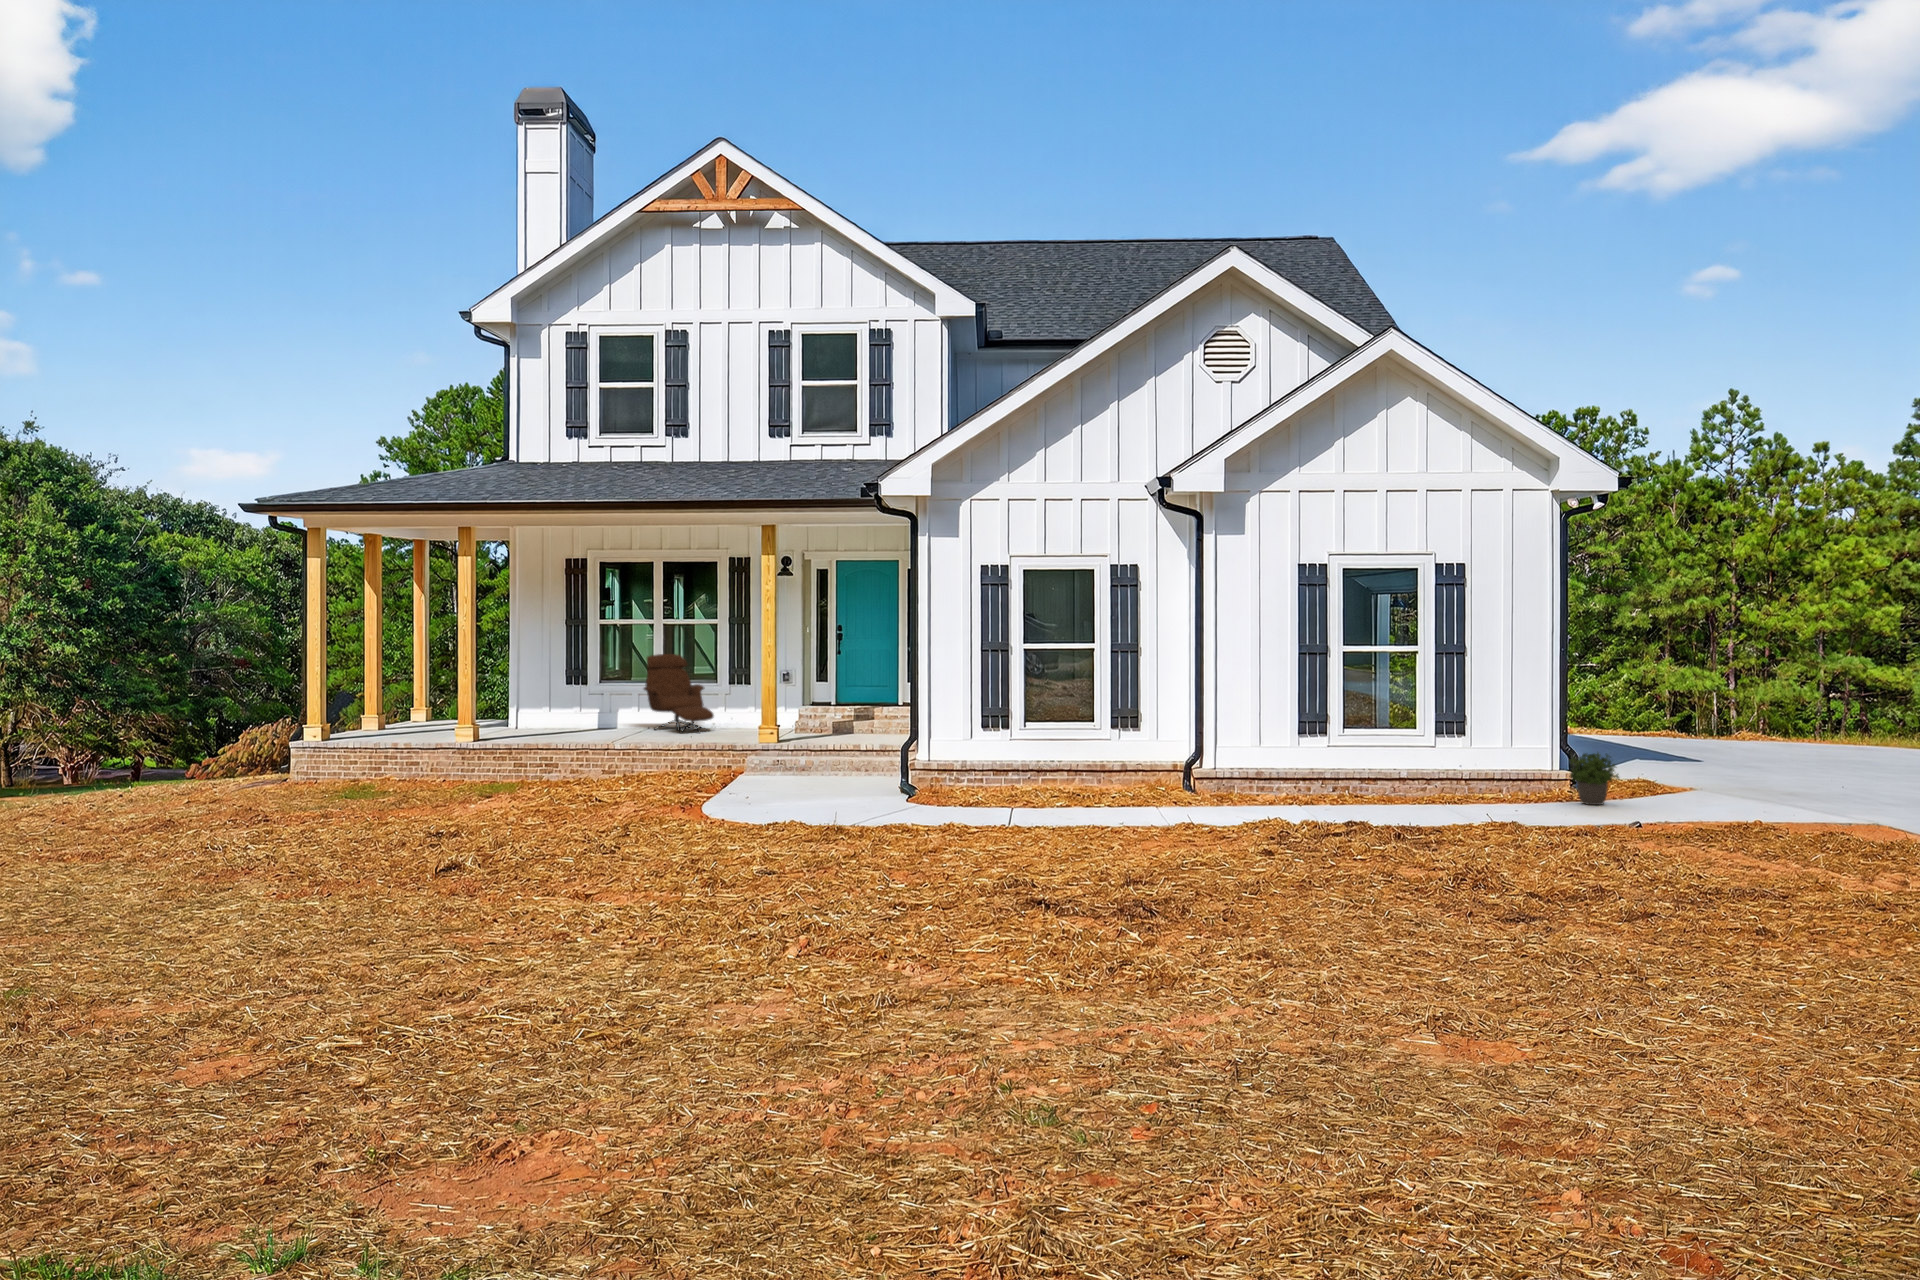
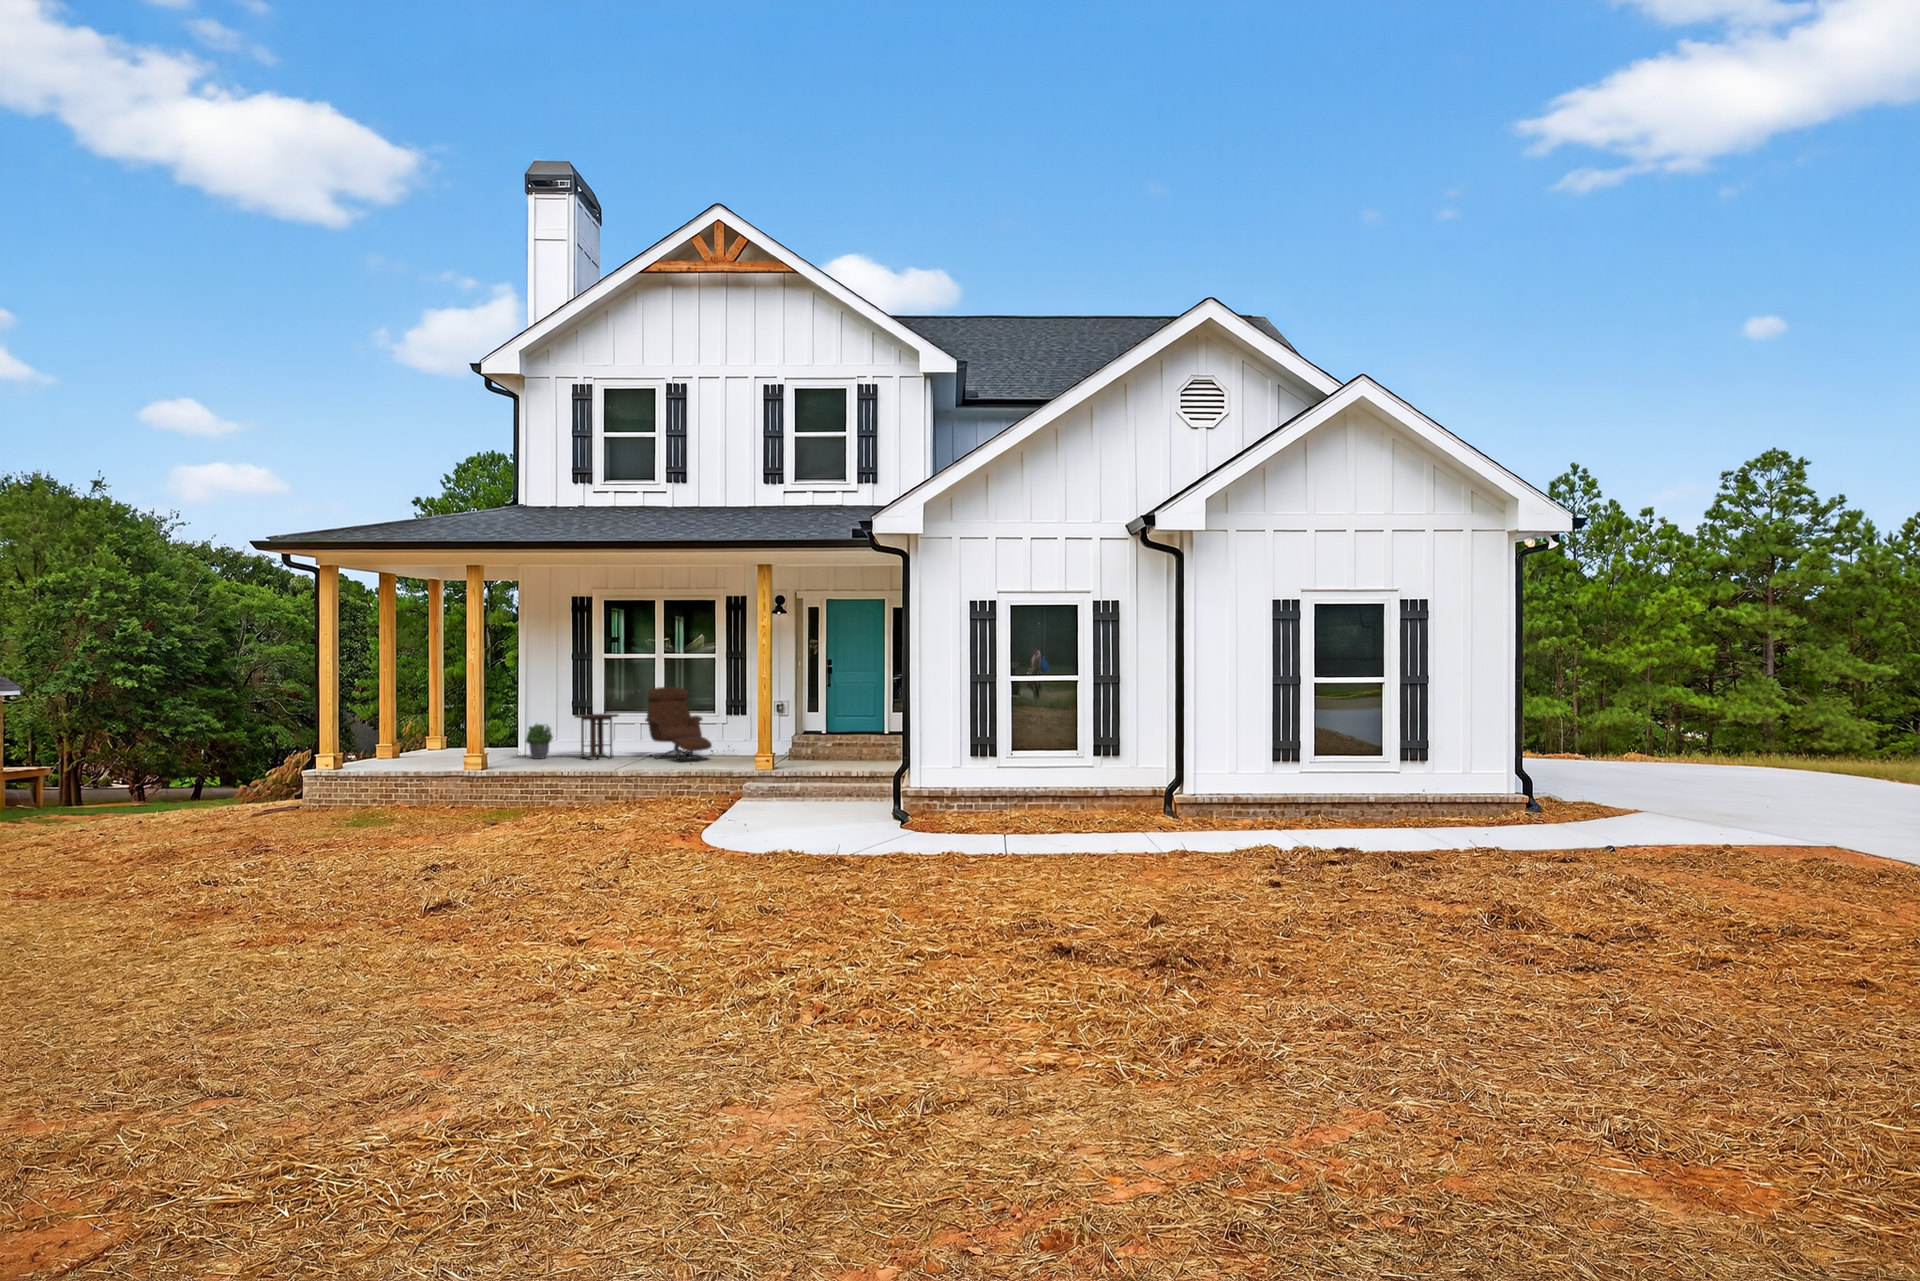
side table: none [570,682,616,730] -> present [575,714,618,760]
potted plant: present [1569,753,1619,805] -> present [526,724,553,759]

